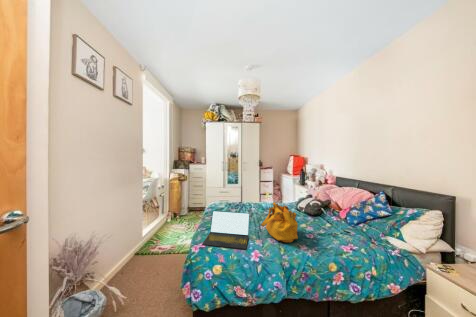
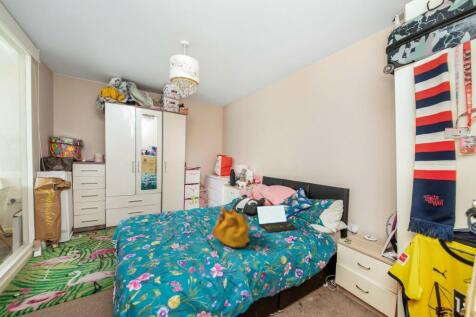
laptop: present [202,211,249,249] -> present [257,205,298,233]

